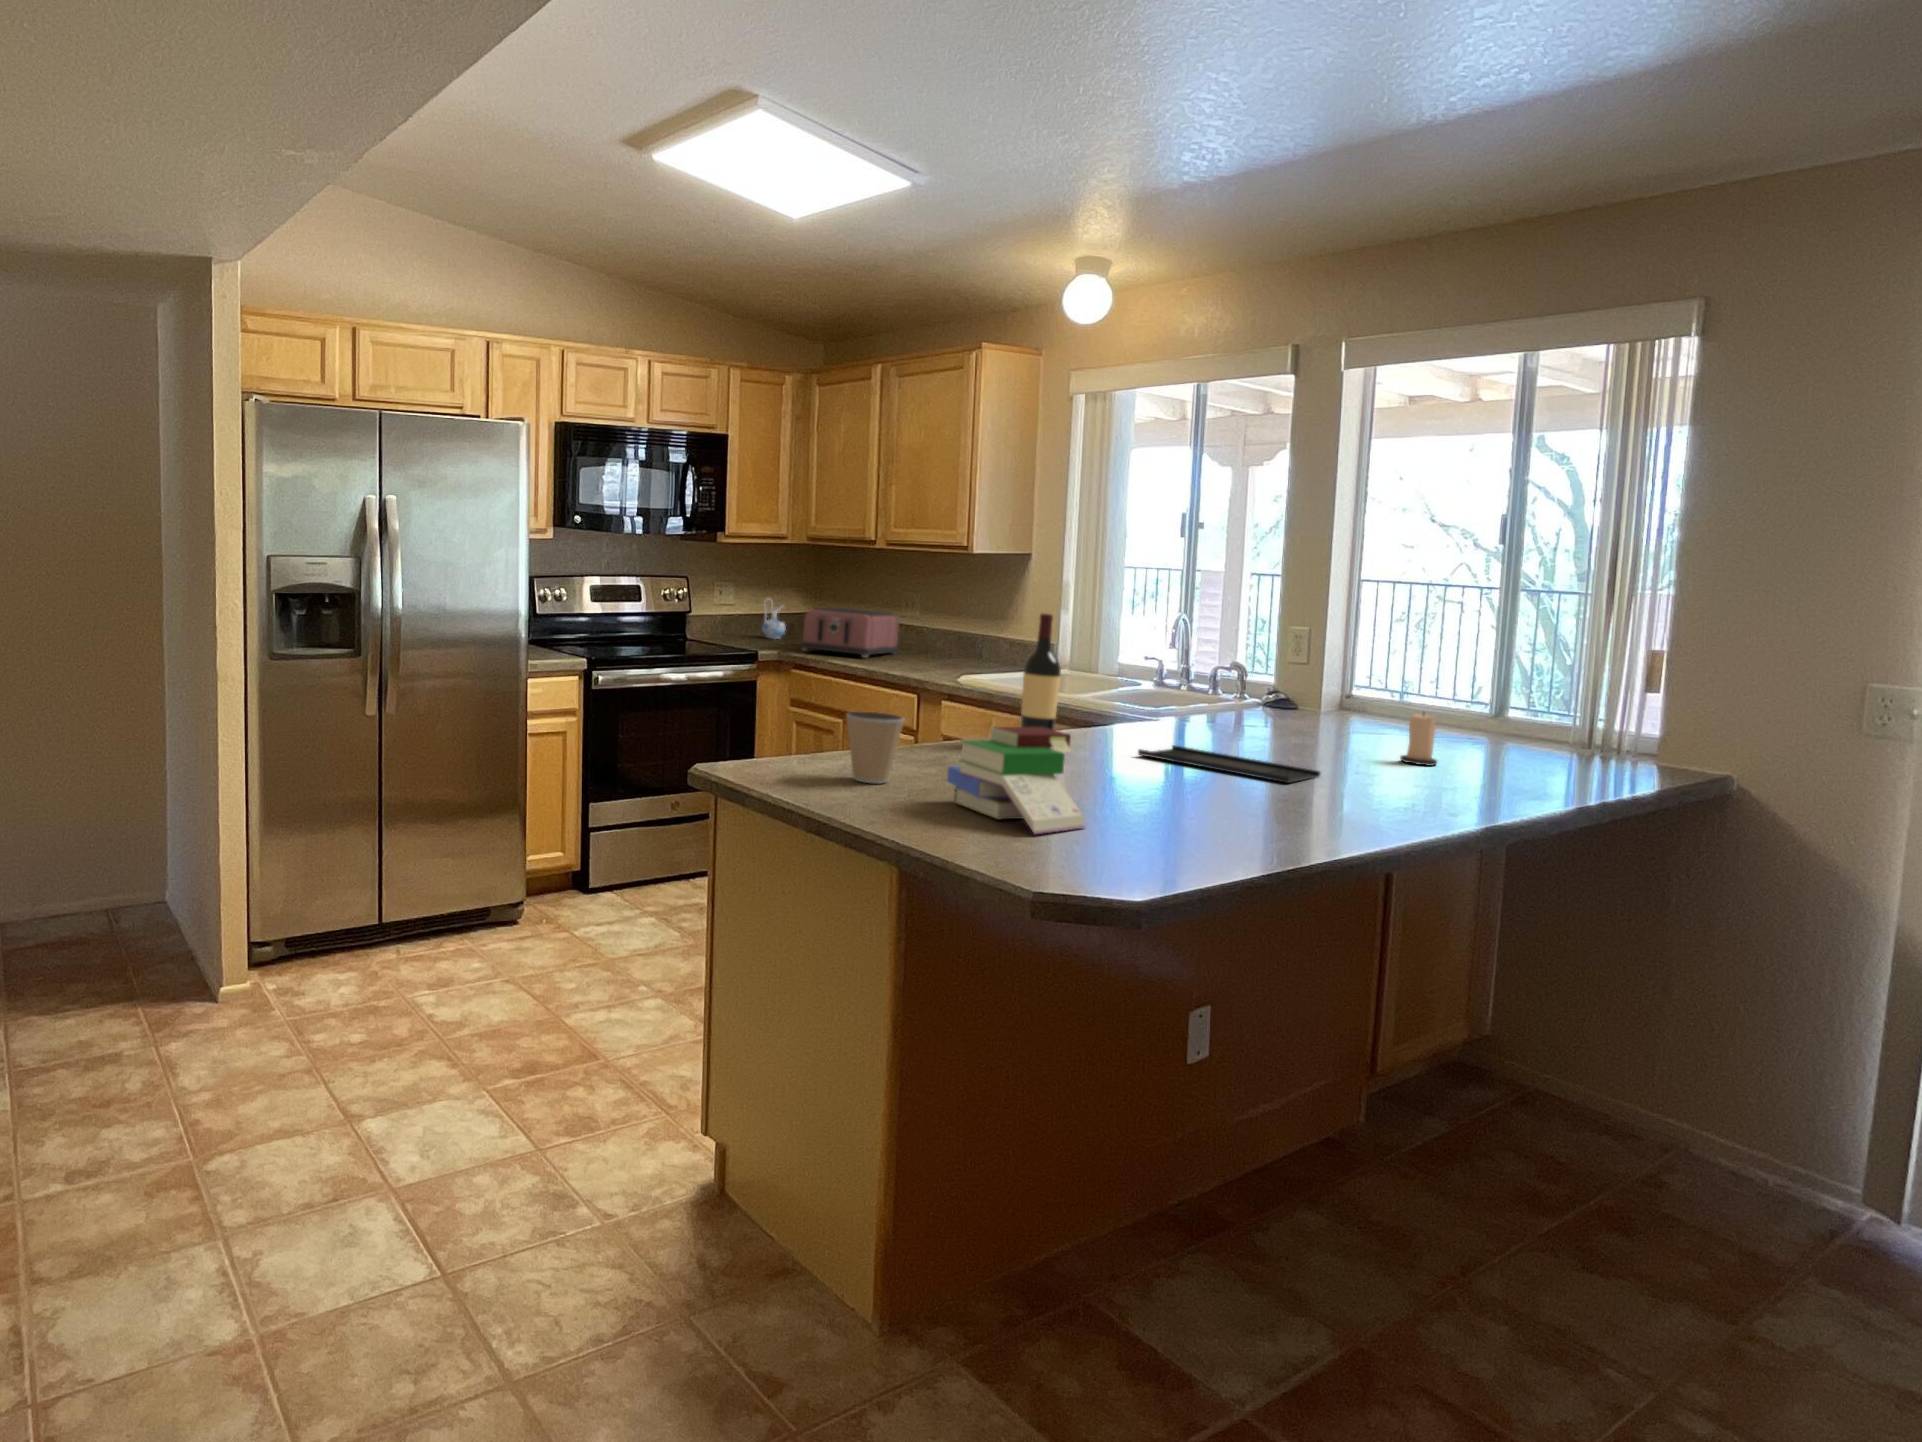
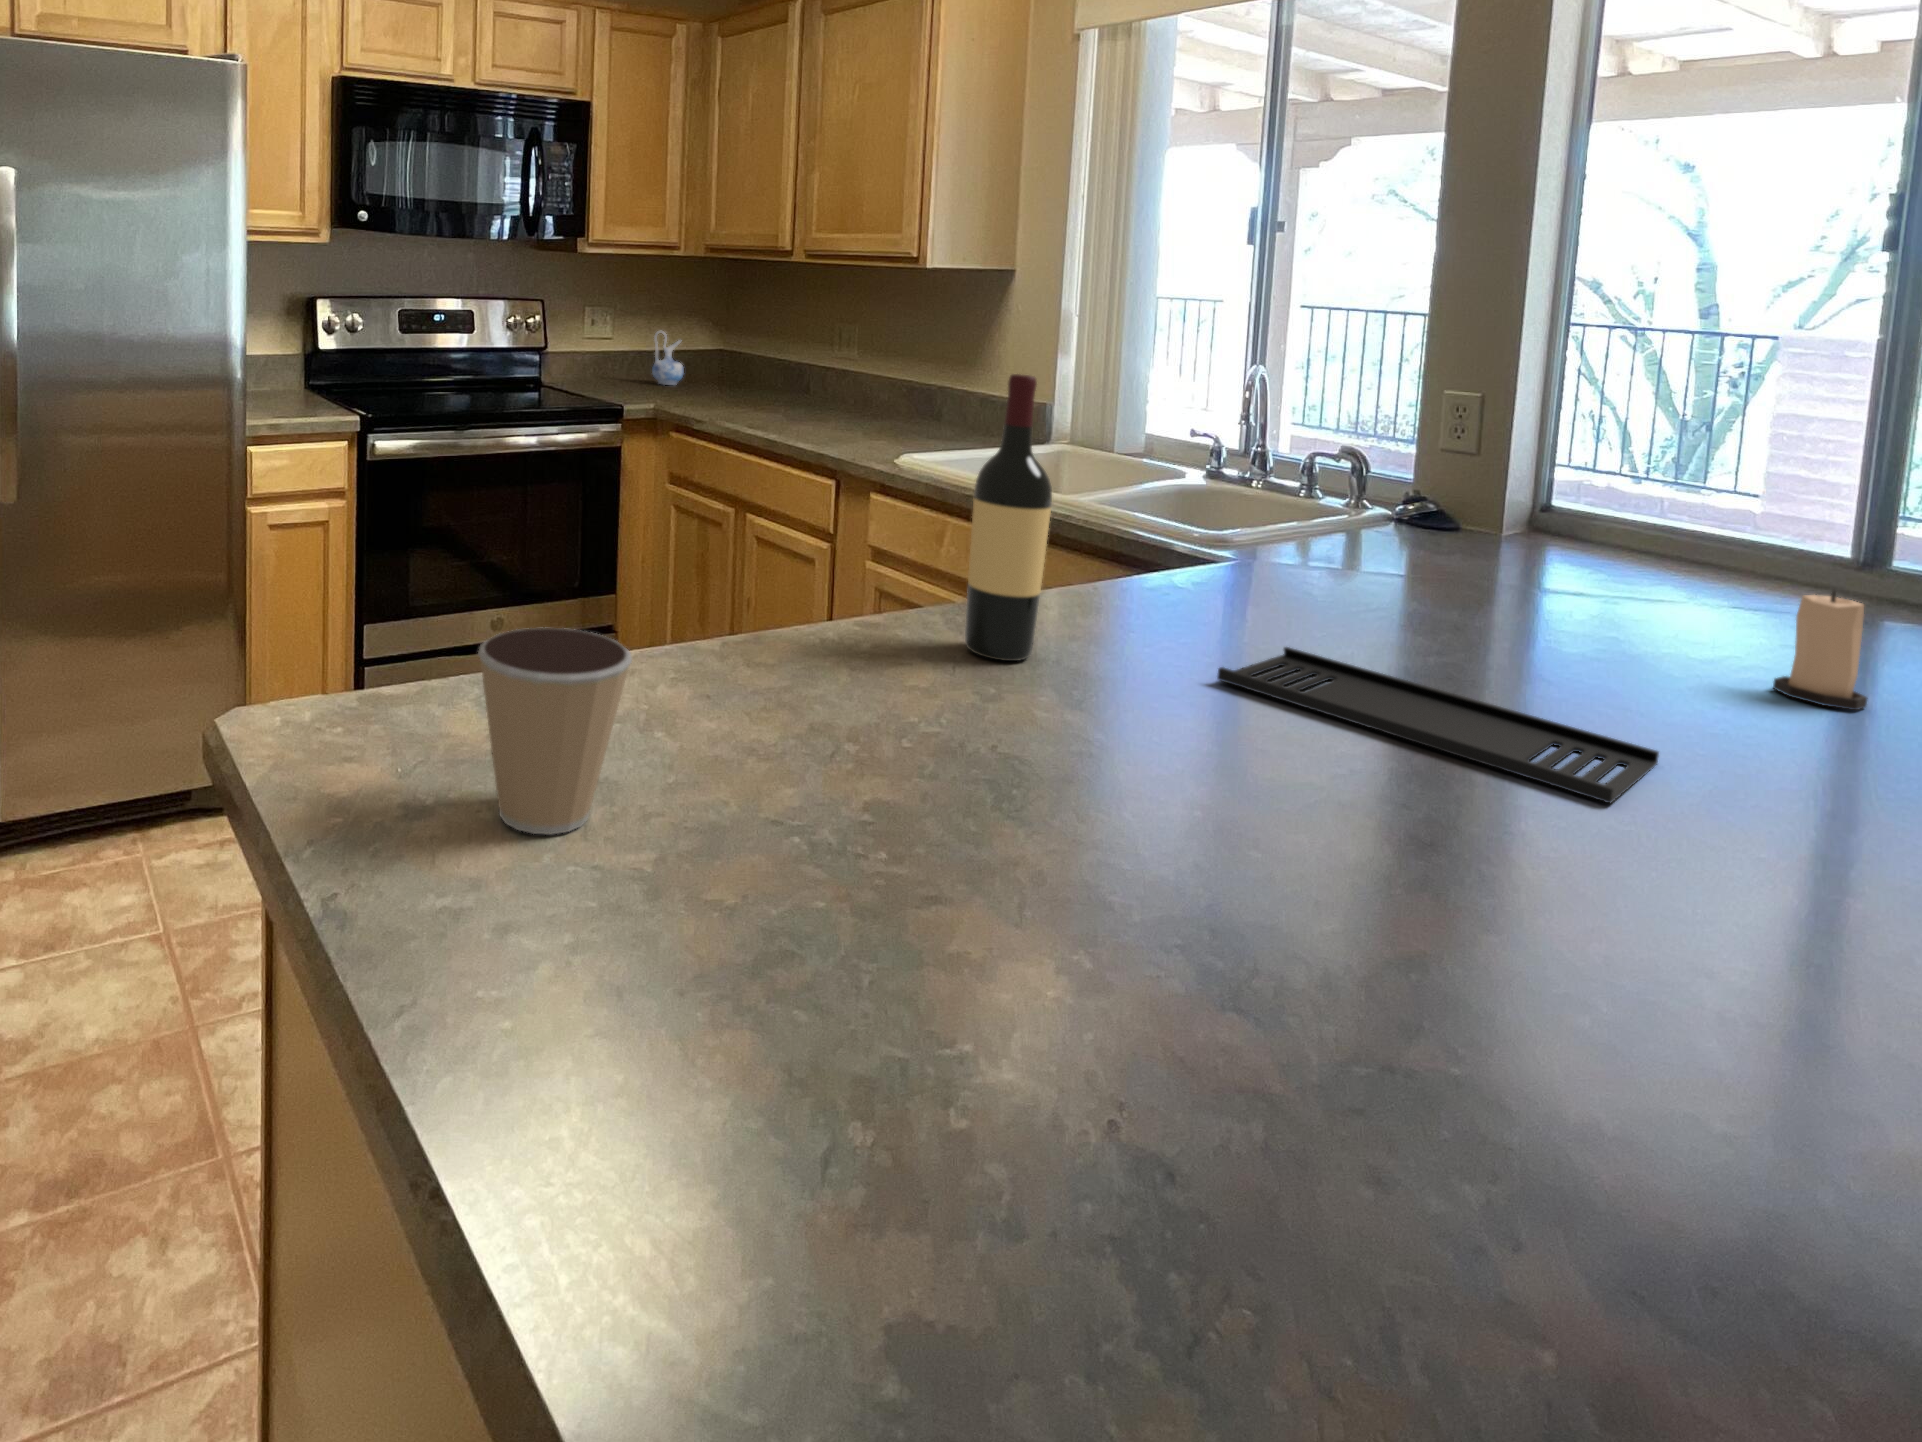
toaster: present [800,608,899,658] -> none [690,345,830,417]
book: present [947,727,1084,834] -> none [703,720,1122,1279]

